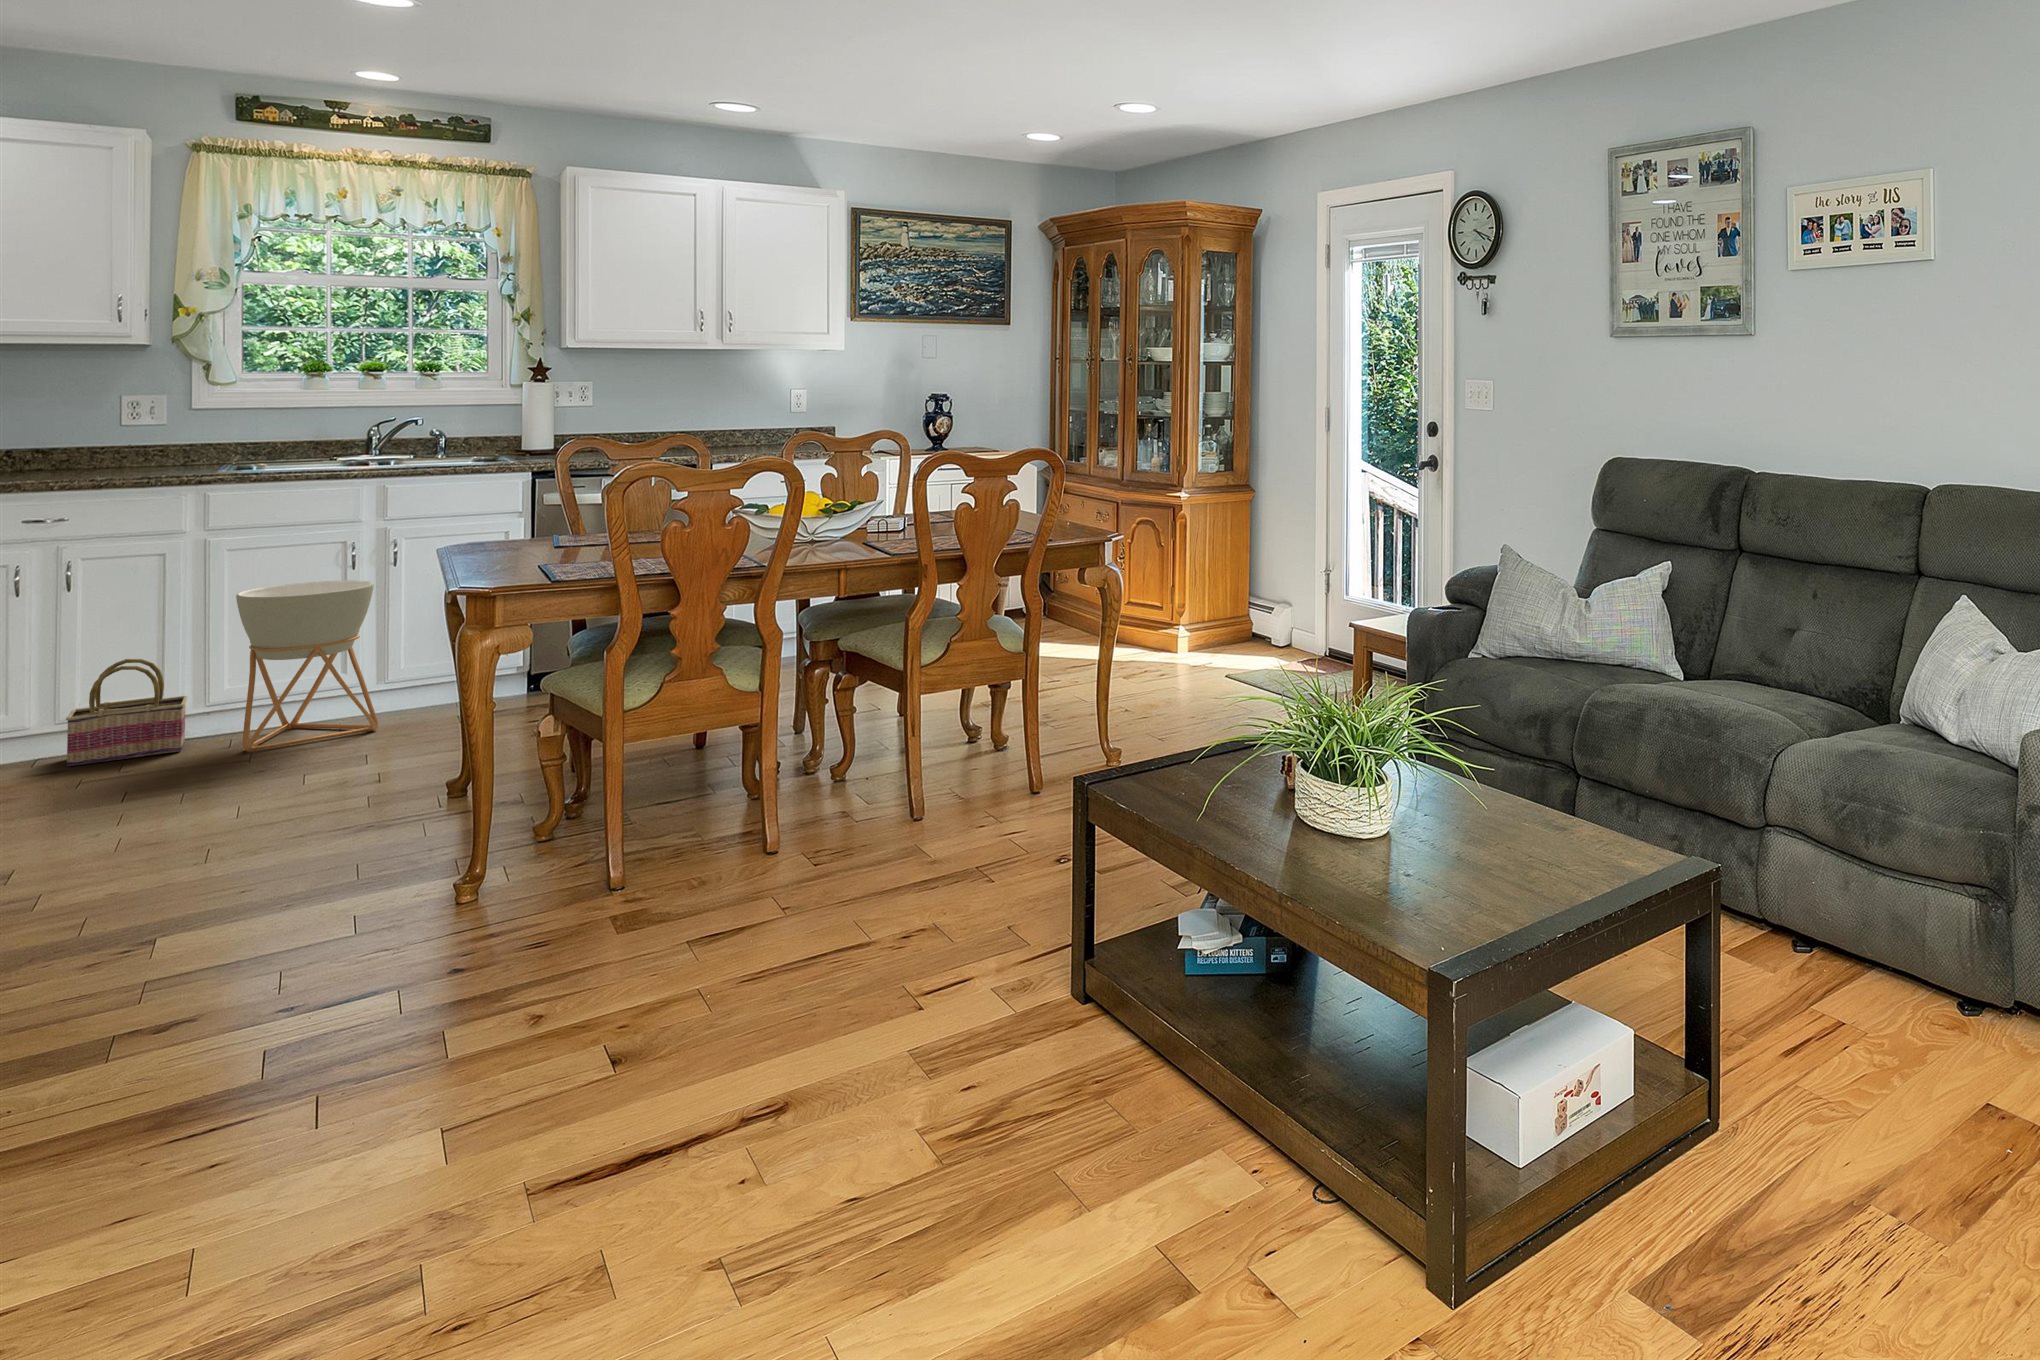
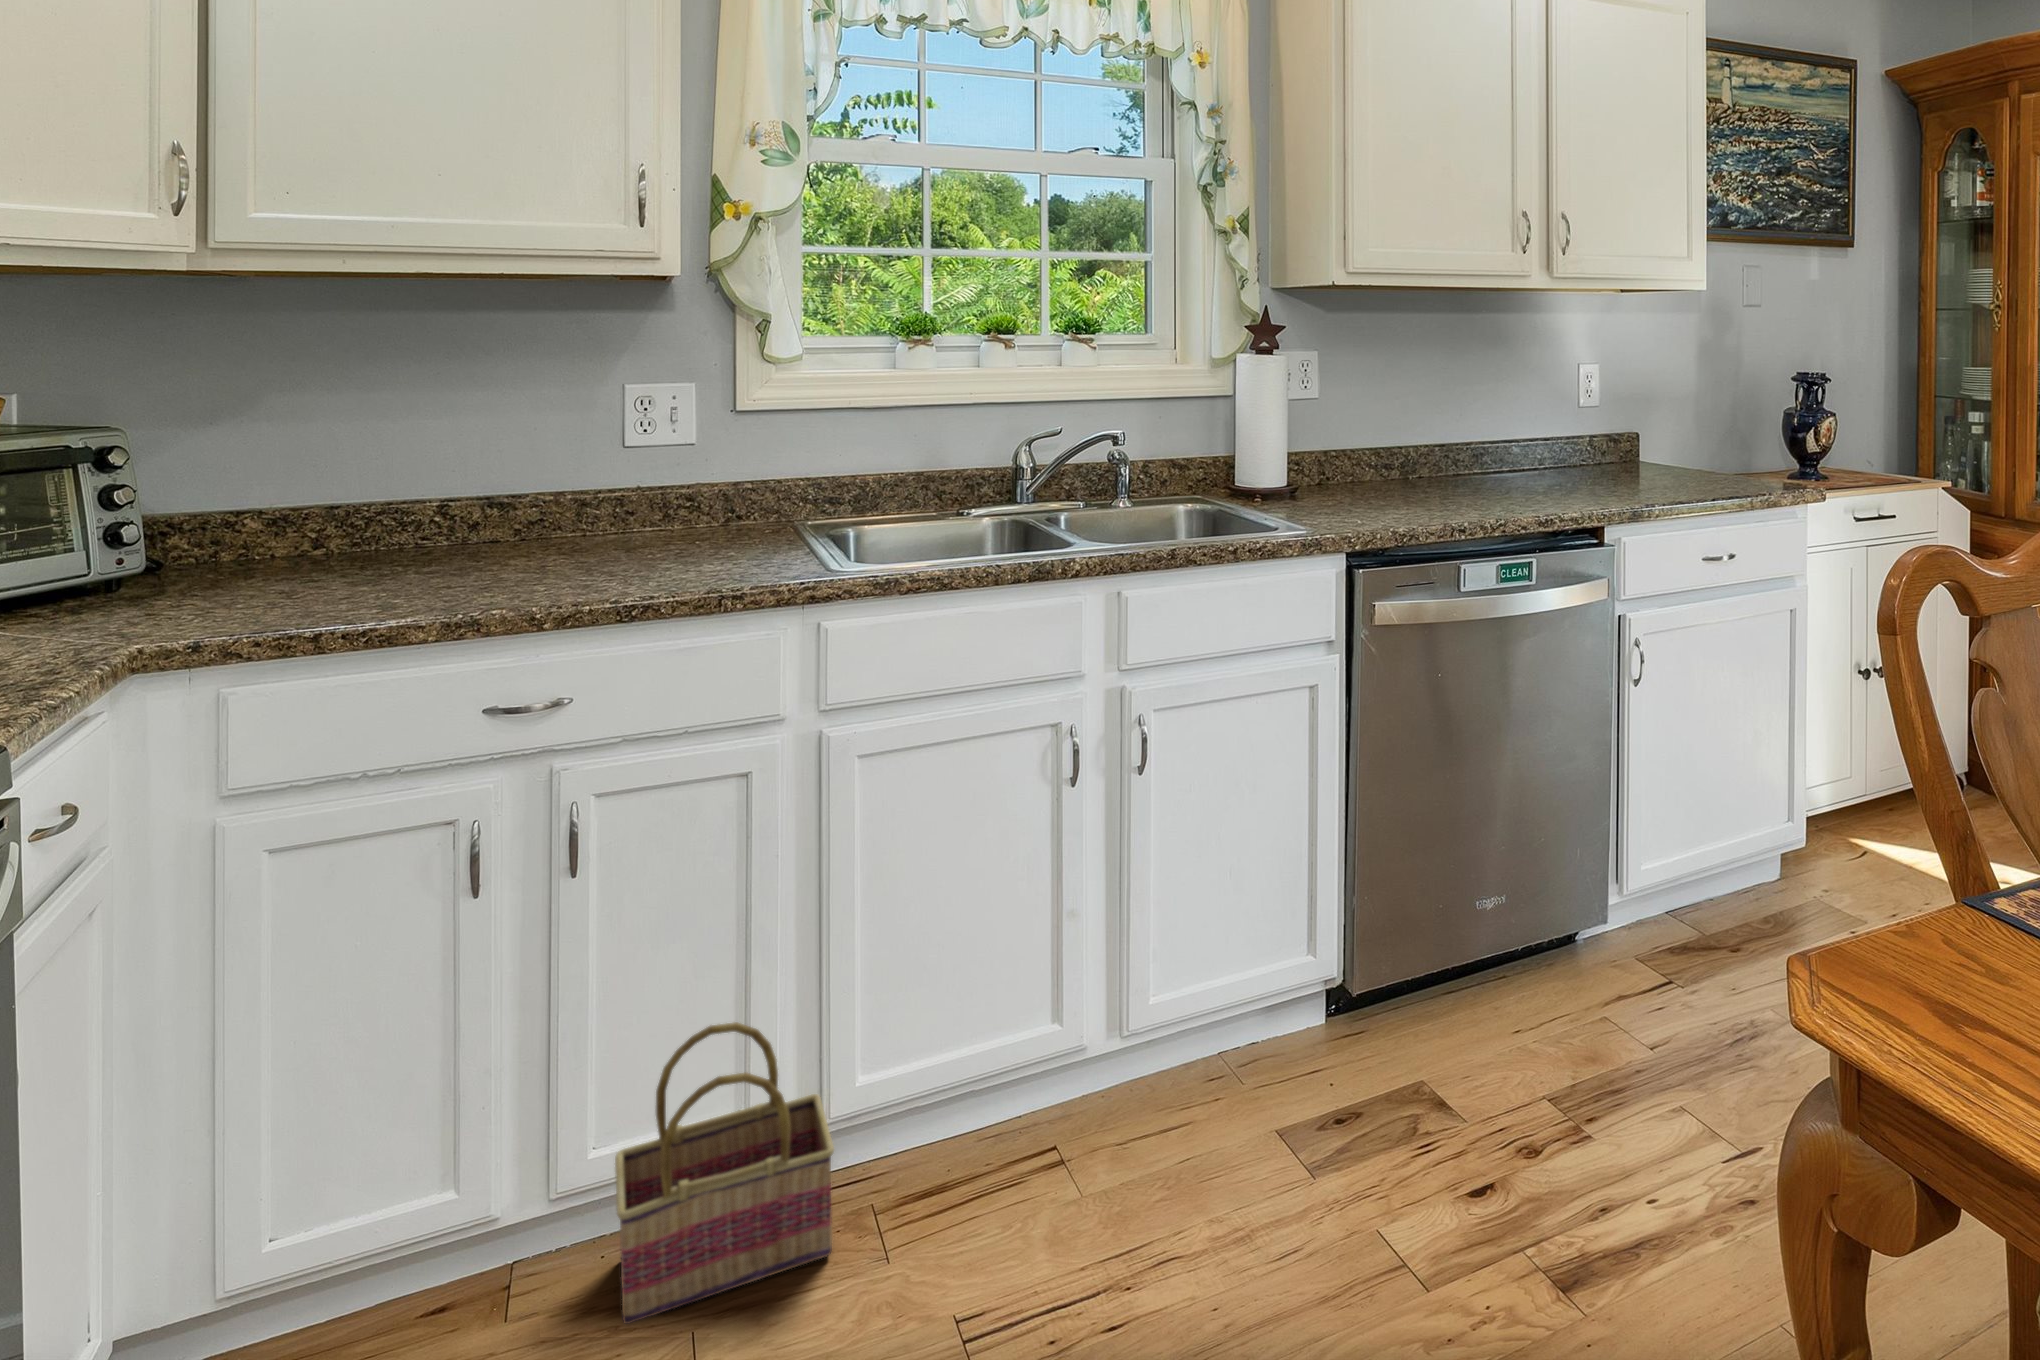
planter: present [236,580,378,751] -> none [919,813,1177,1279]

